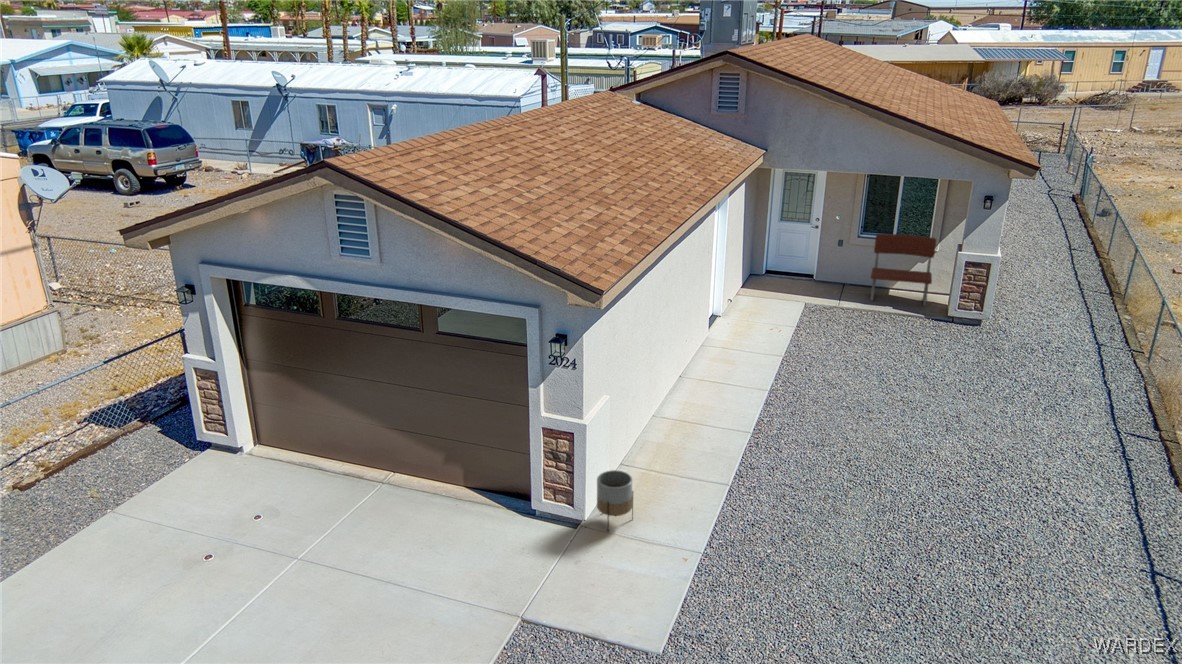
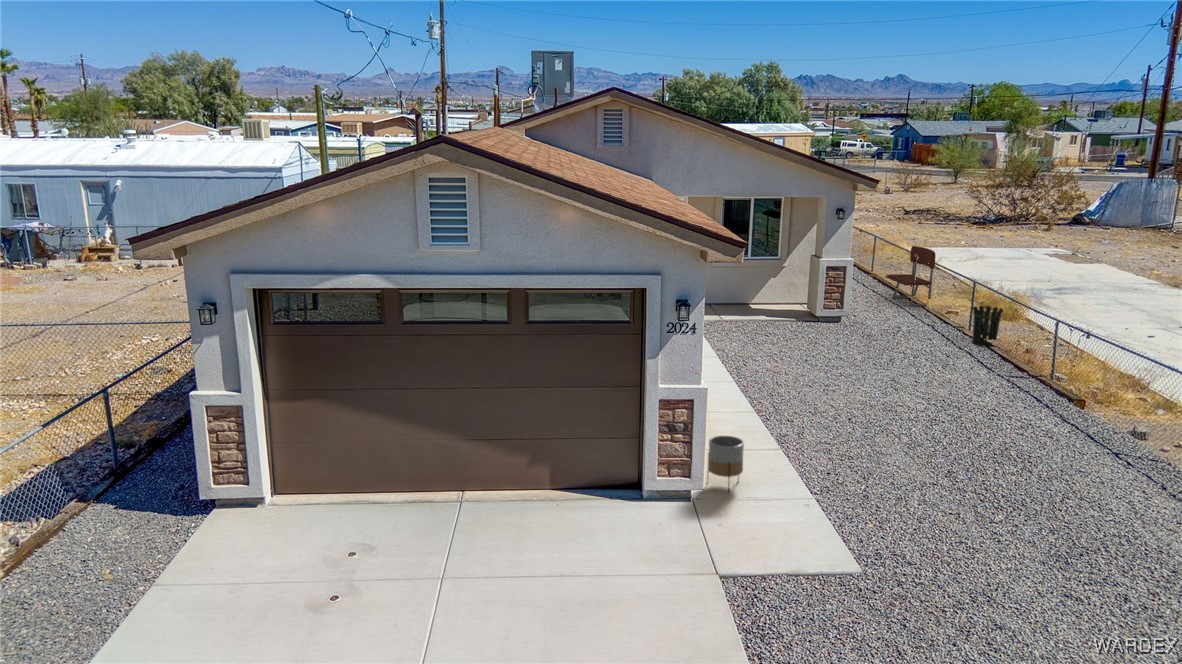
bench: present [870,234,936,306] -> present [886,246,936,306]
waste bin: none [1123,336,1171,389] -> present [972,306,1003,346]

